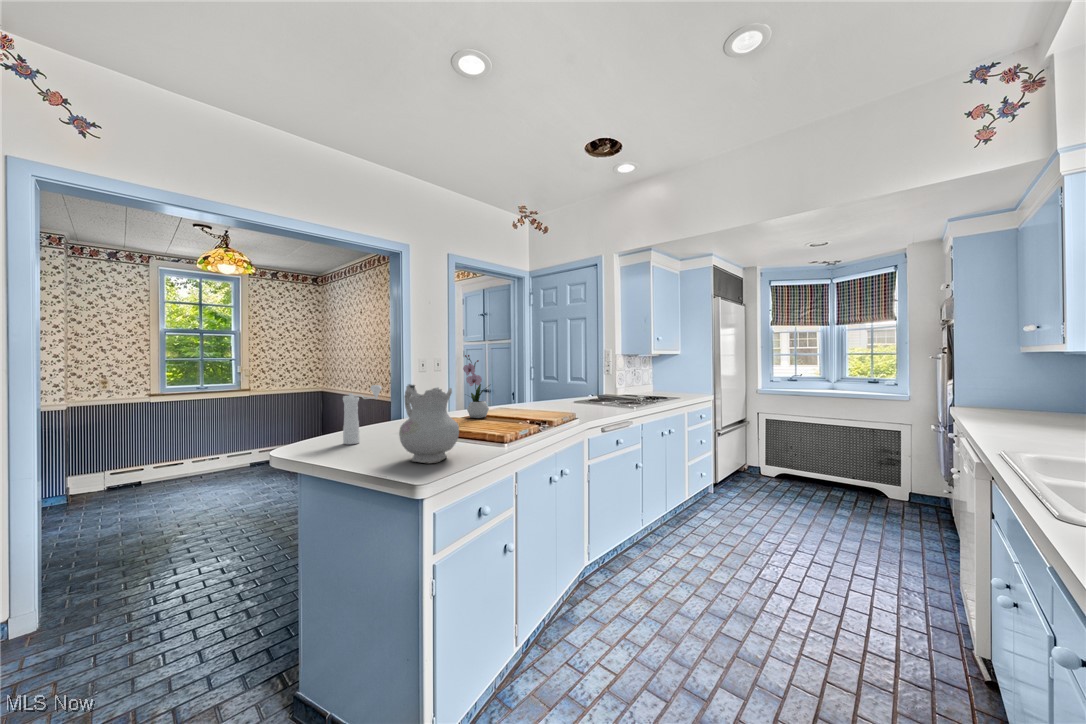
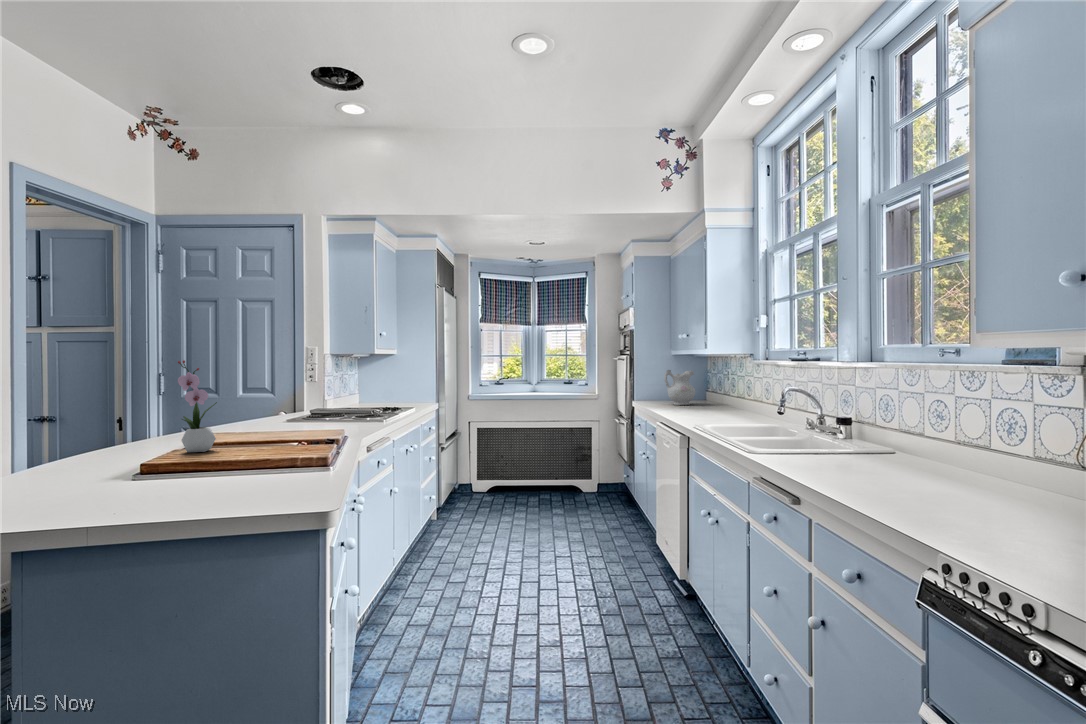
ceramic pitcher: present [399,384,459,463] -> present [664,370,695,405]
pepper mill: present [343,385,382,444] -> none [69,409,120,503]

